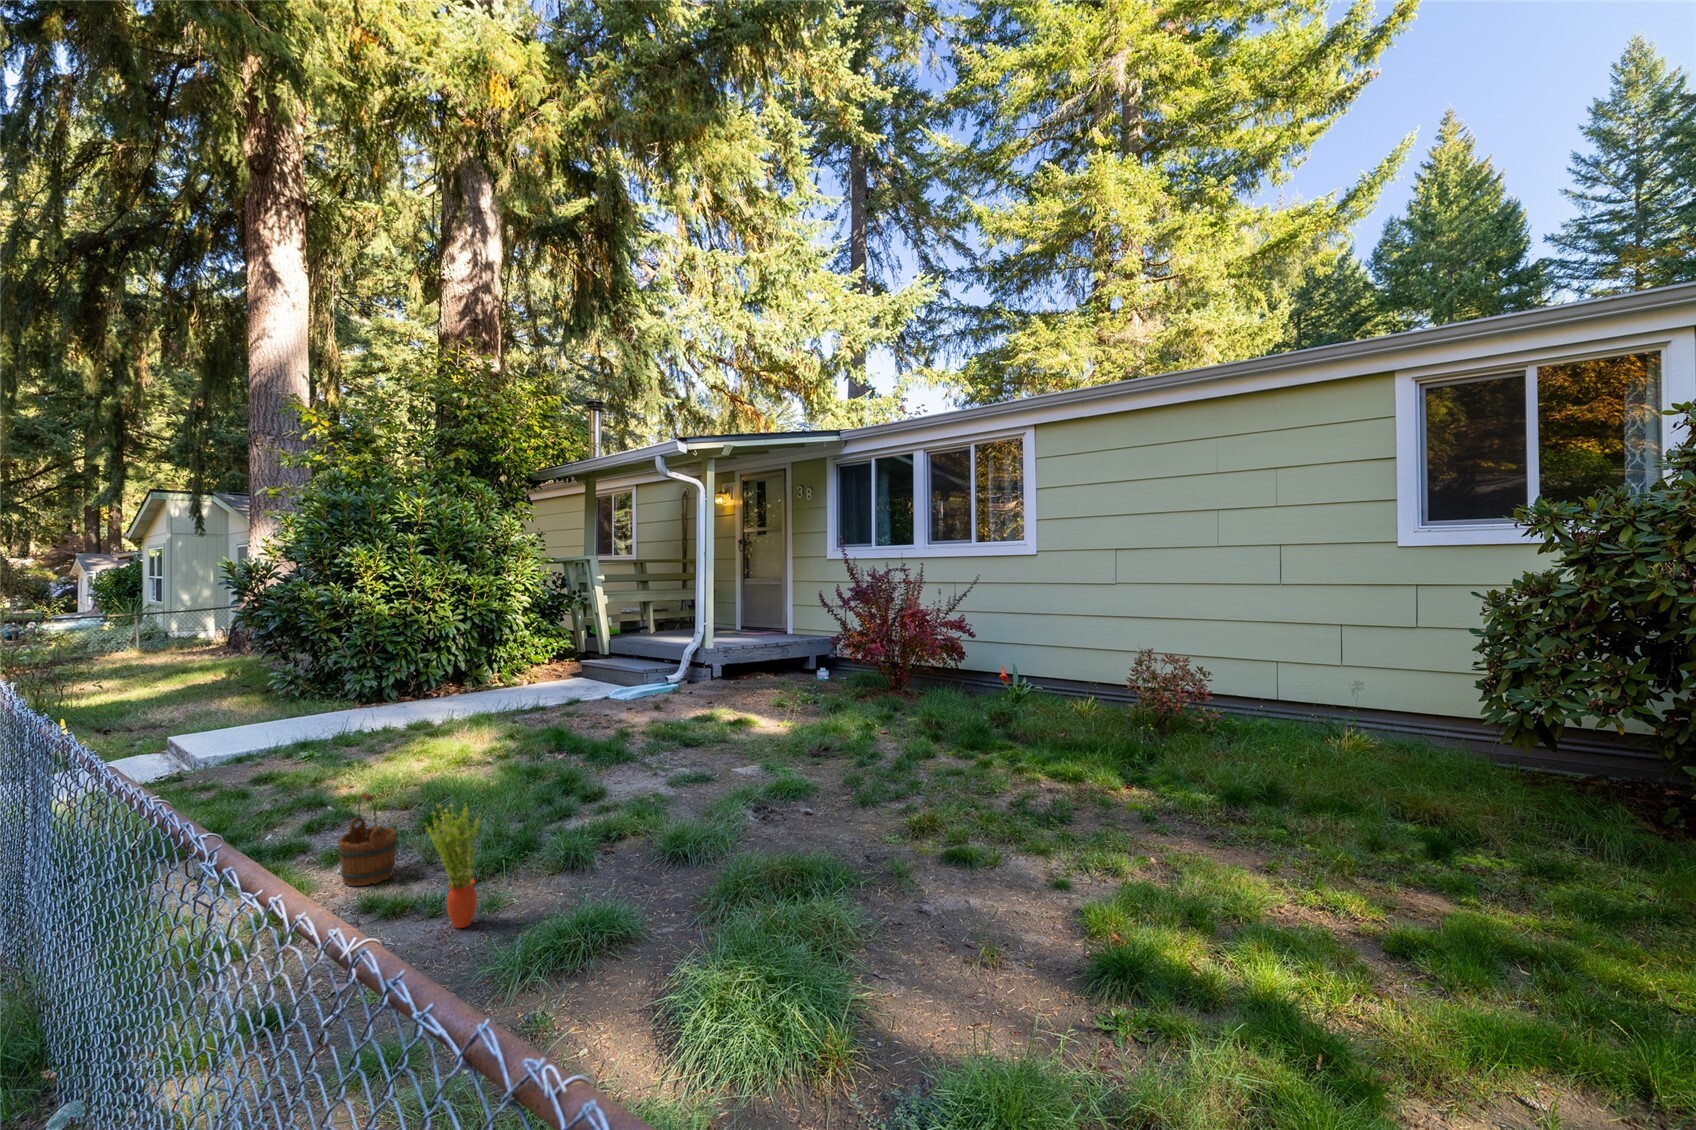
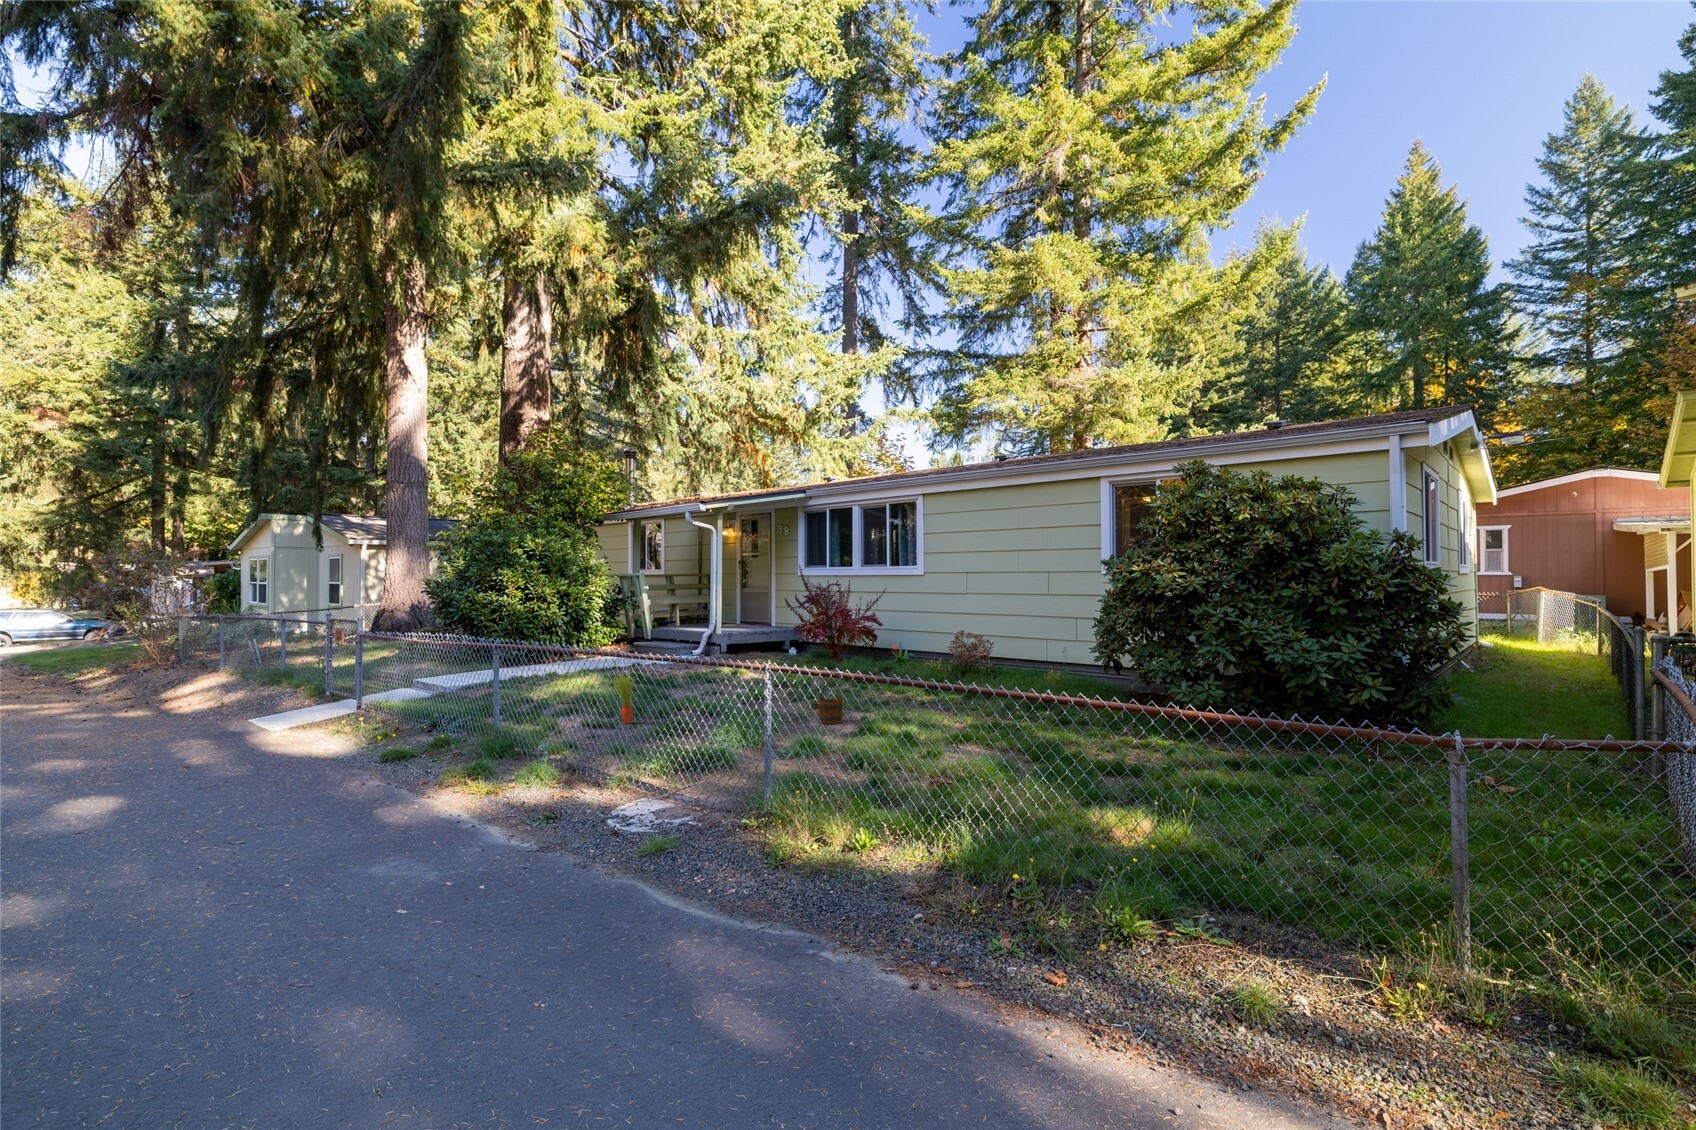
wooden bucket: present [338,793,397,886] -> present [818,680,843,724]

